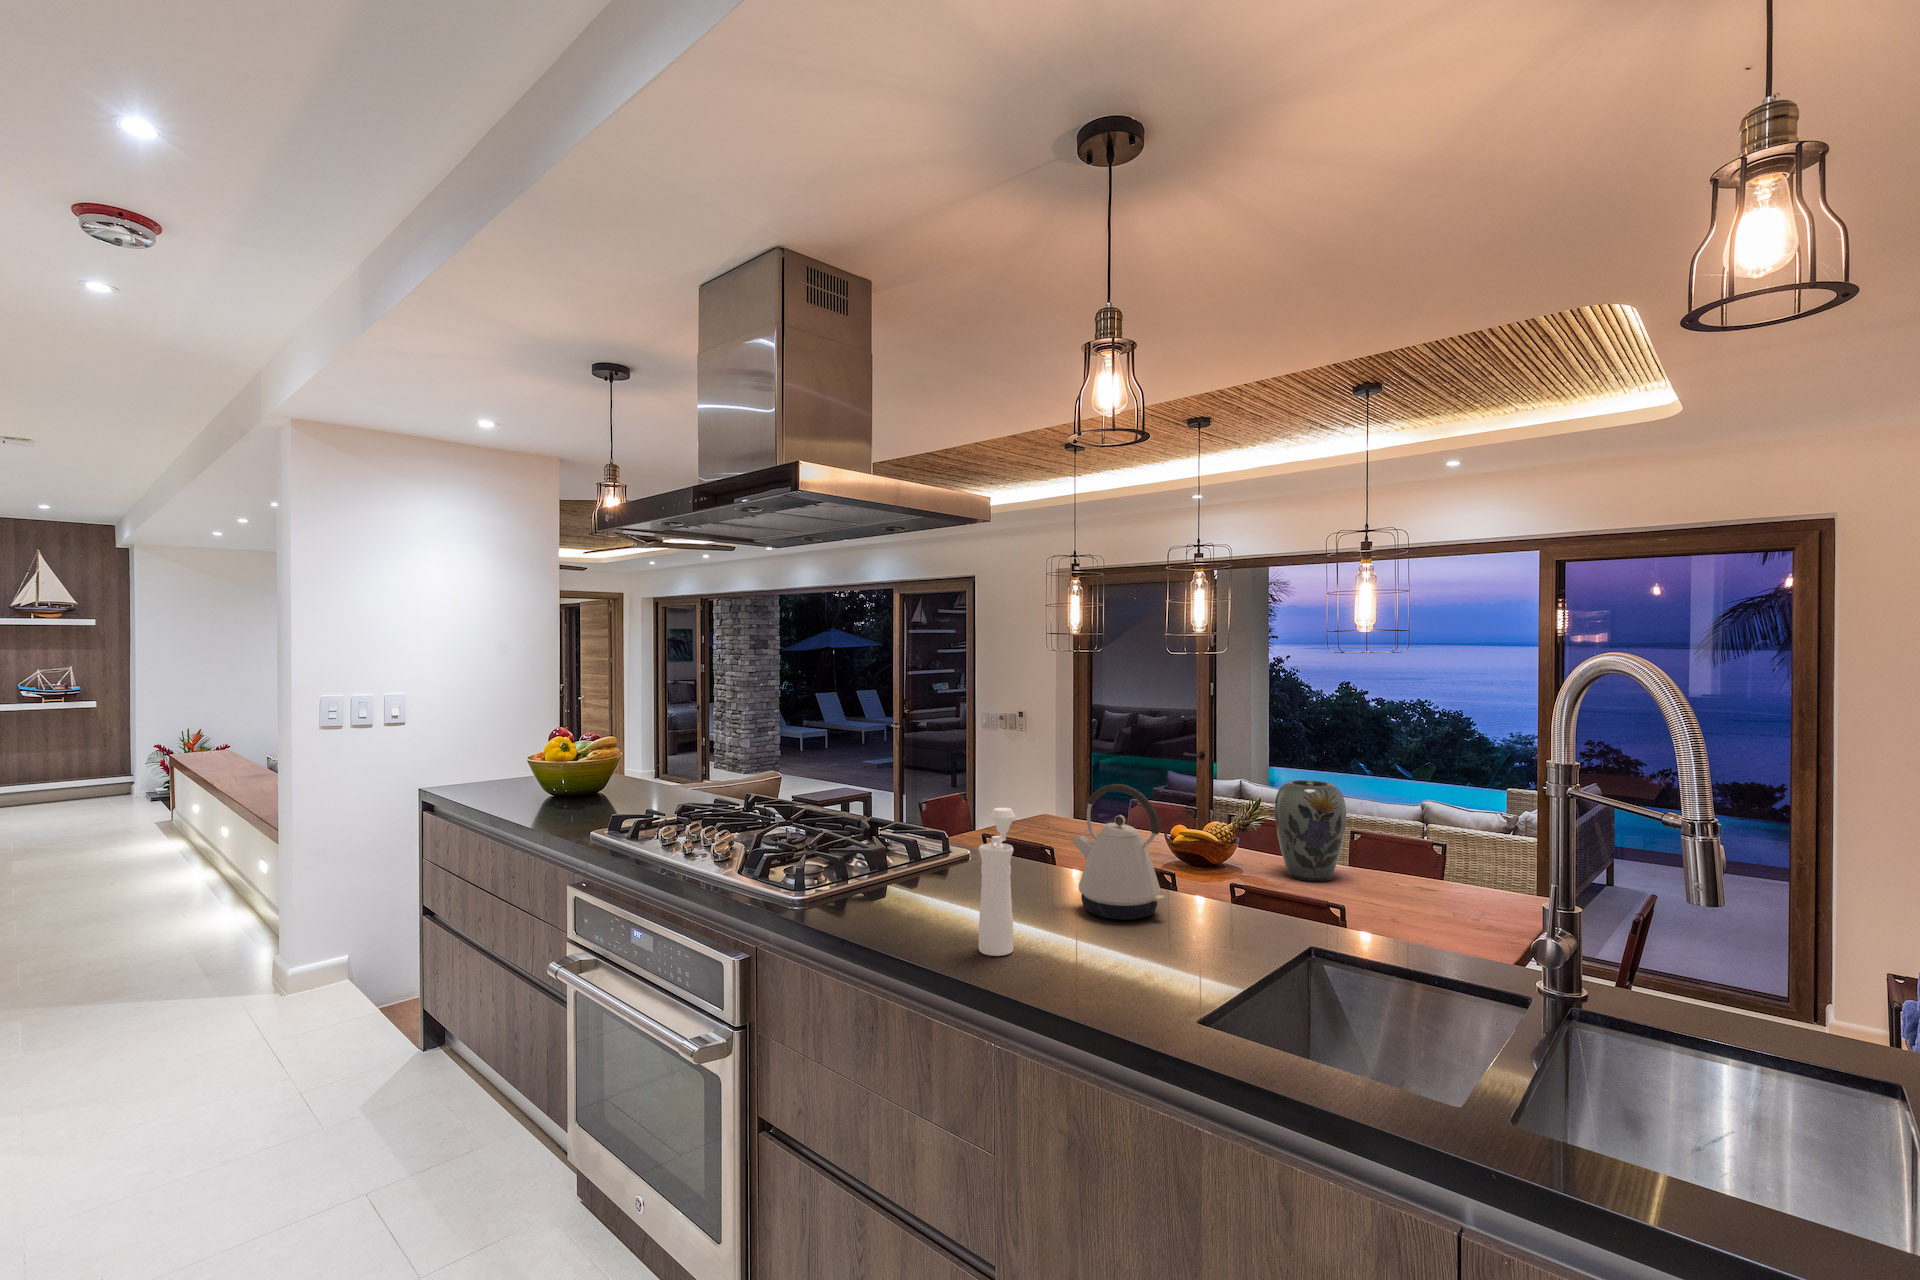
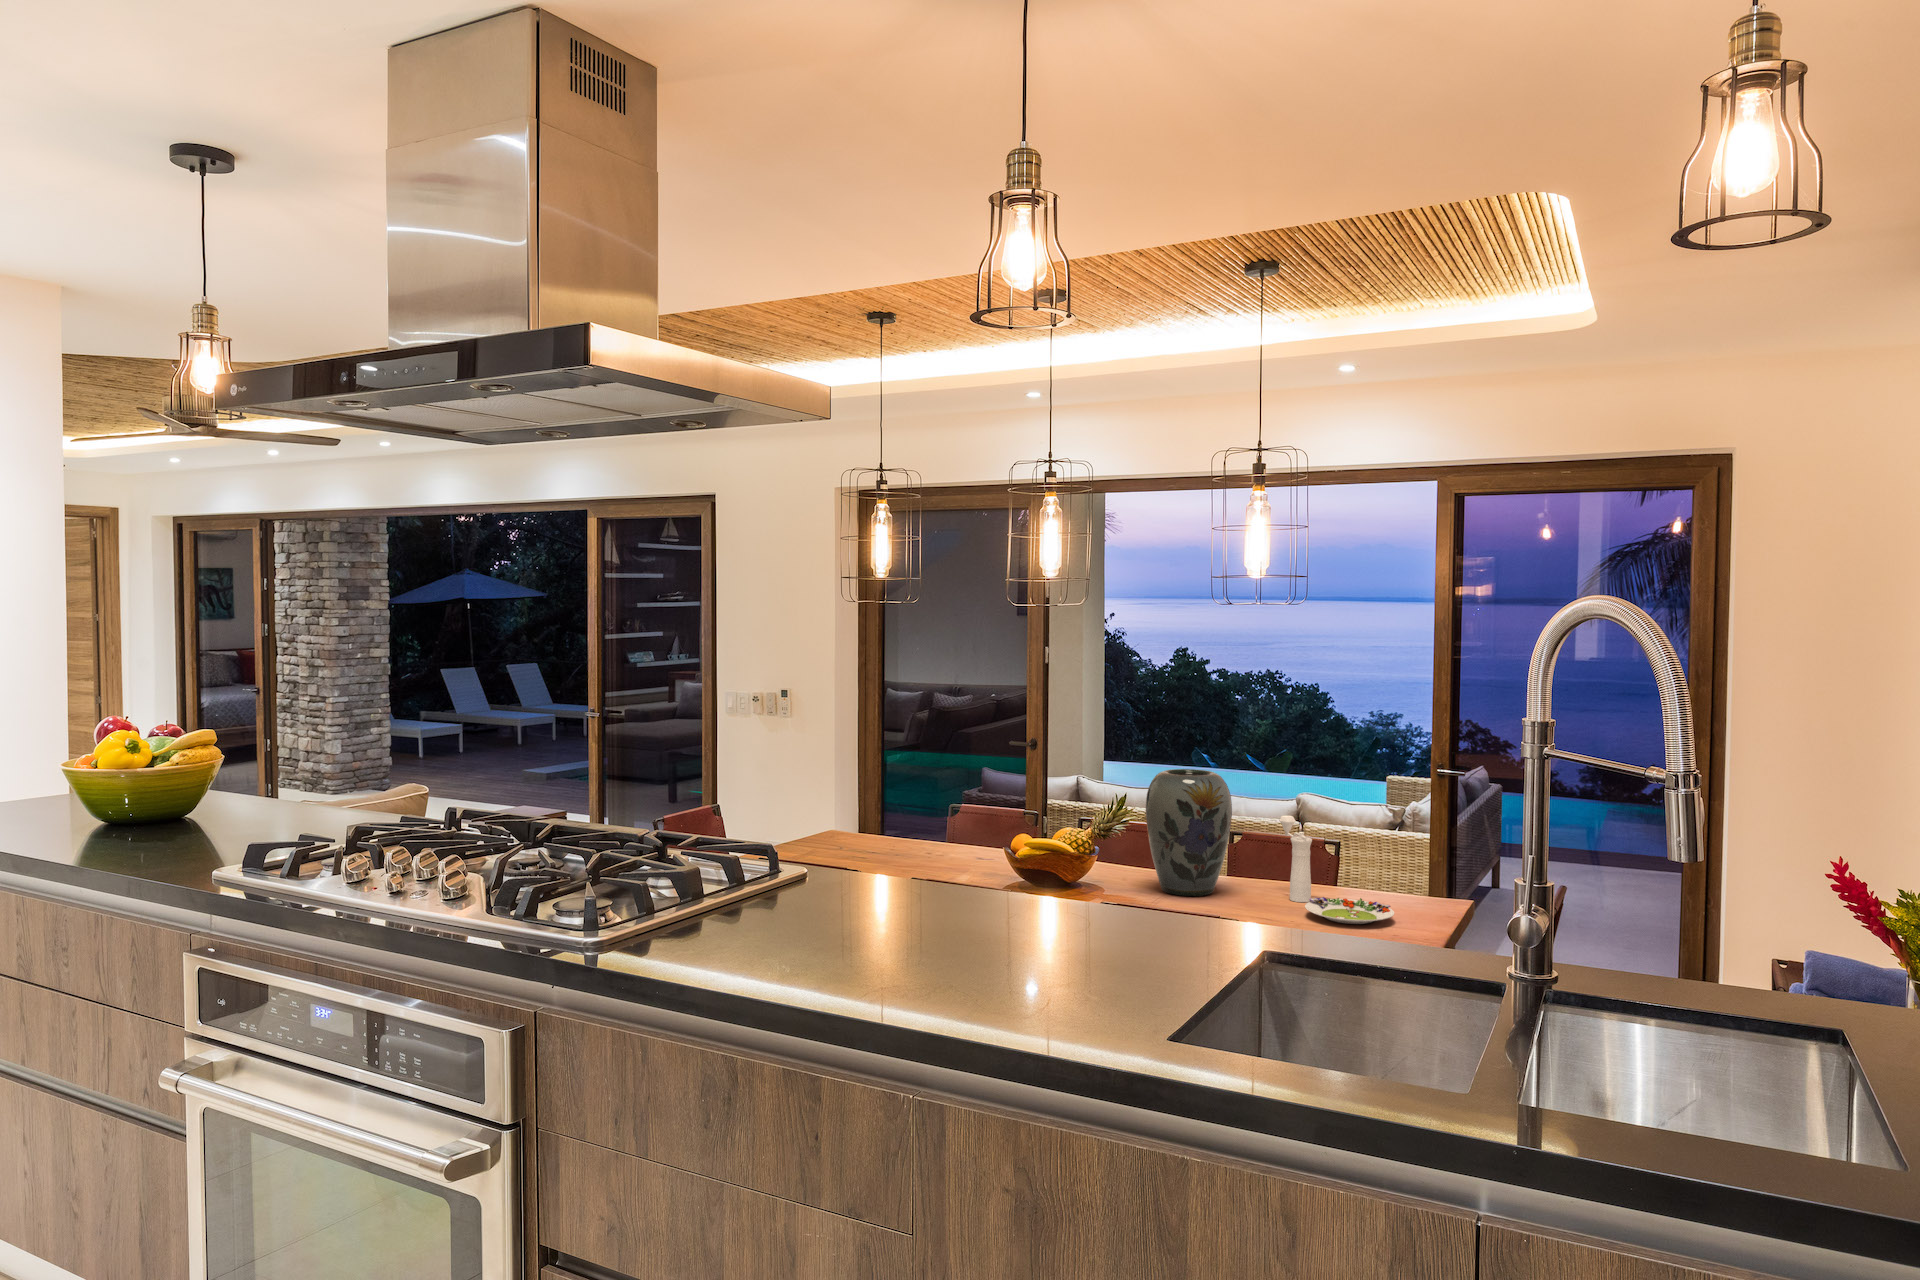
kettle: present [1072,784,1166,920] -> none [963,769,1085,940]
pepper mill: present [978,807,1015,956] -> present [1279,815,1312,902]
salad plate: none [1406,889,1485,914] -> present [1305,897,1394,924]

